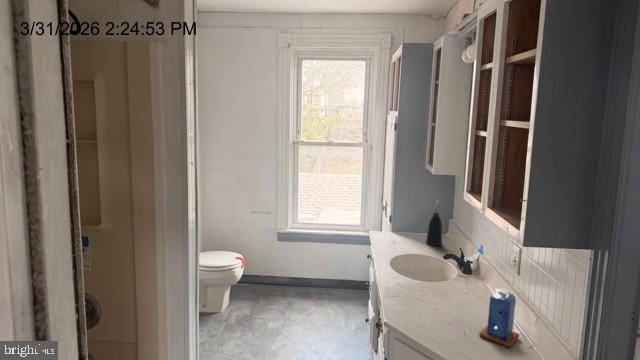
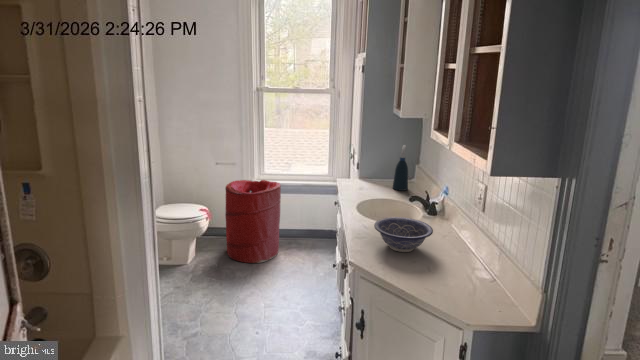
laundry hamper: none [259,230,313,314] -> present [225,180,281,263]
decorative bowl: none [409,276,468,313] -> present [374,217,433,252]
candle: present [479,288,519,348] -> none [443,225,483,283]

